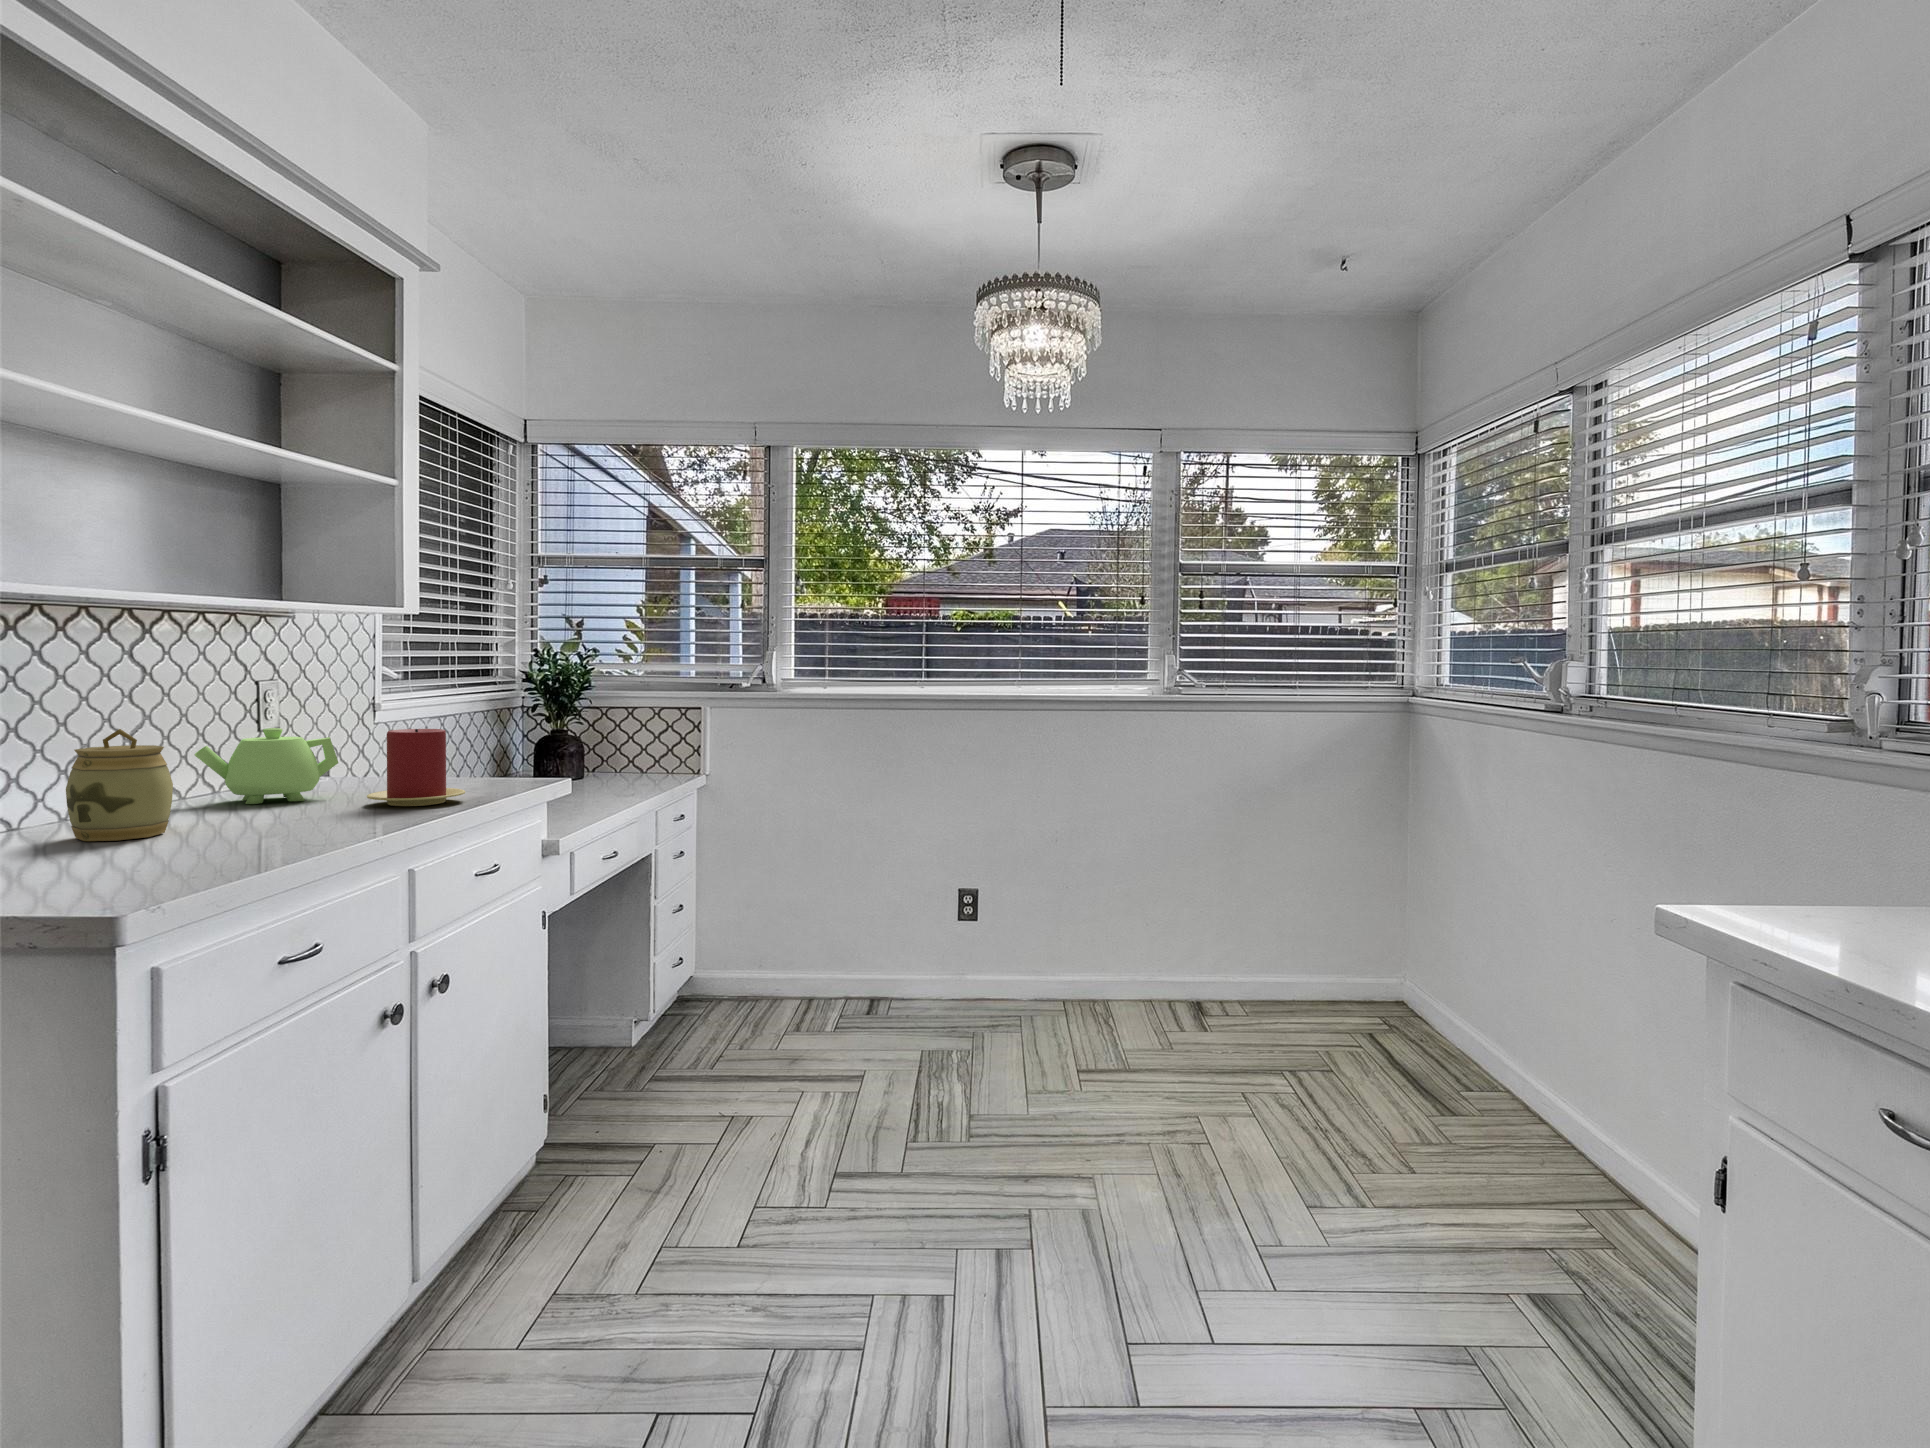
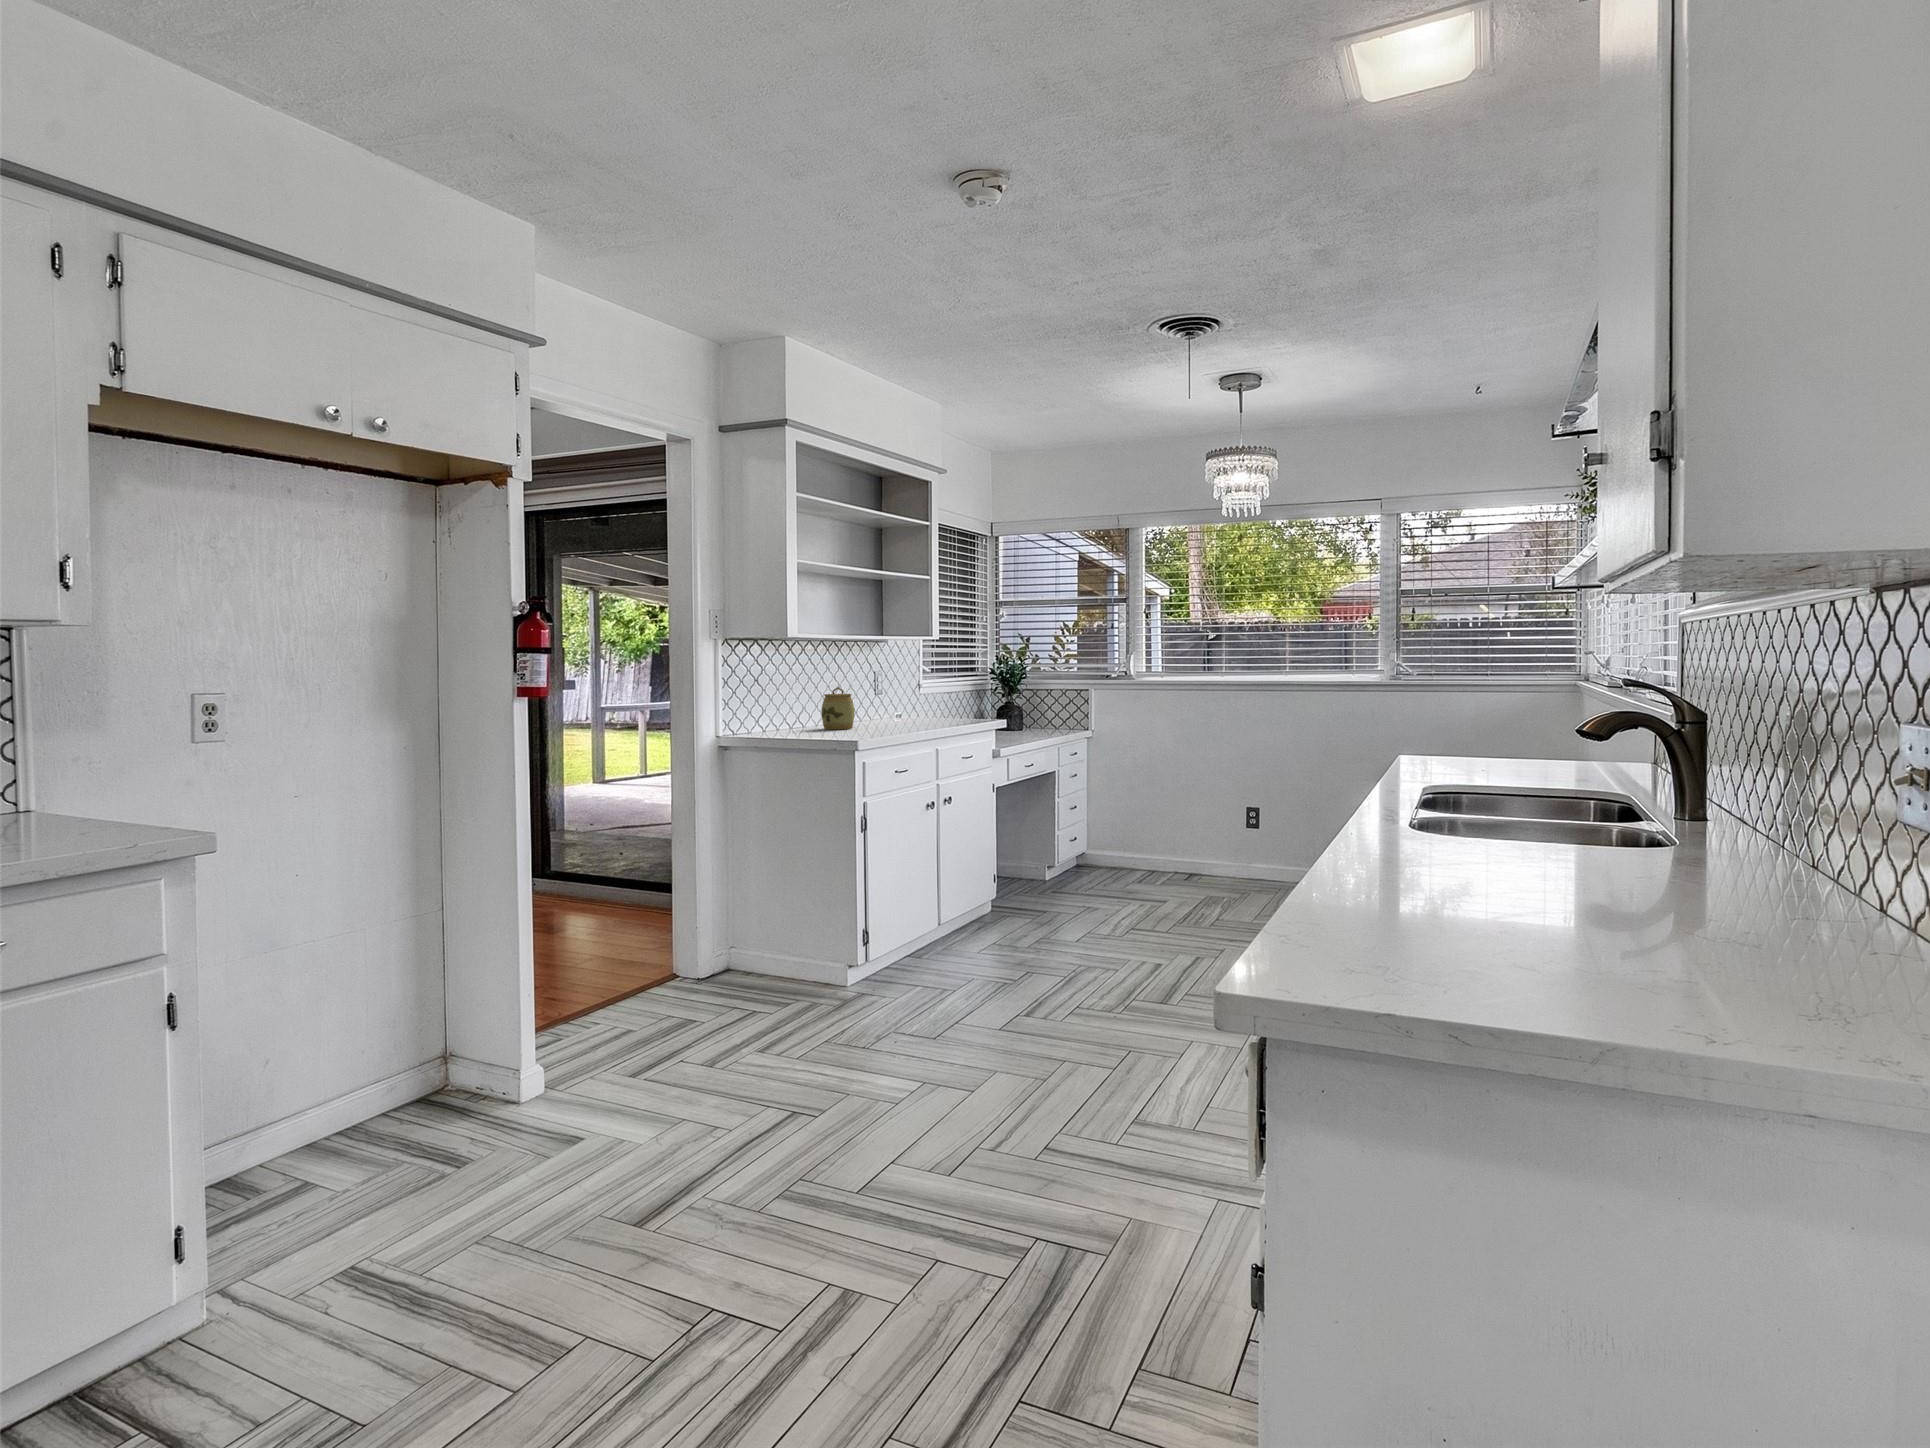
teapot: present [194,728,338,804] -> none [855,691,908,723]
candle: present [367,729,465,806] -> none [920,691,959,725]

